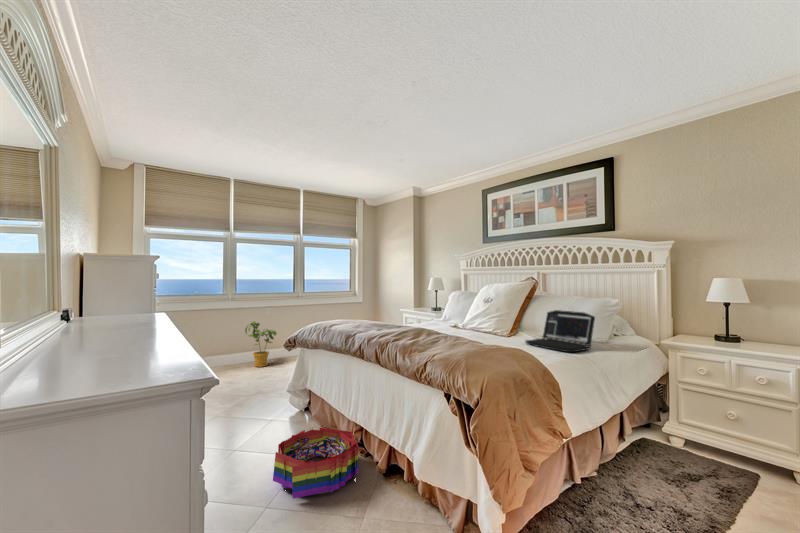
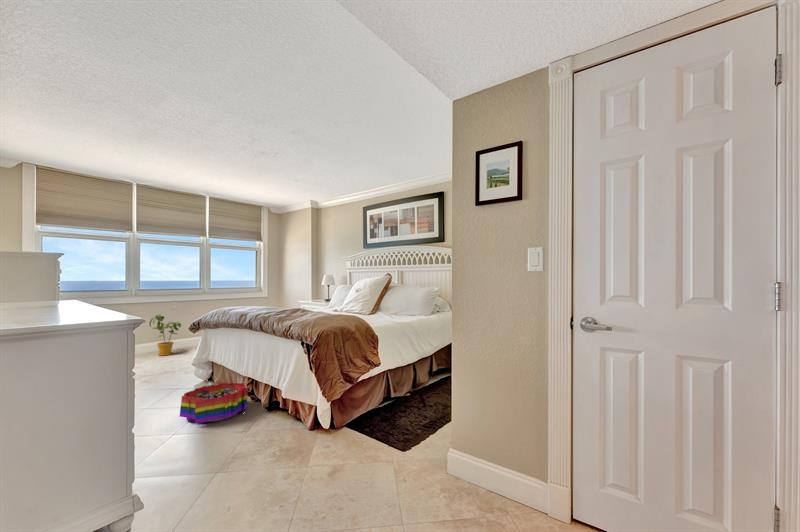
laptop: present [526,310,595,352] -> none [373,295,415,320]

